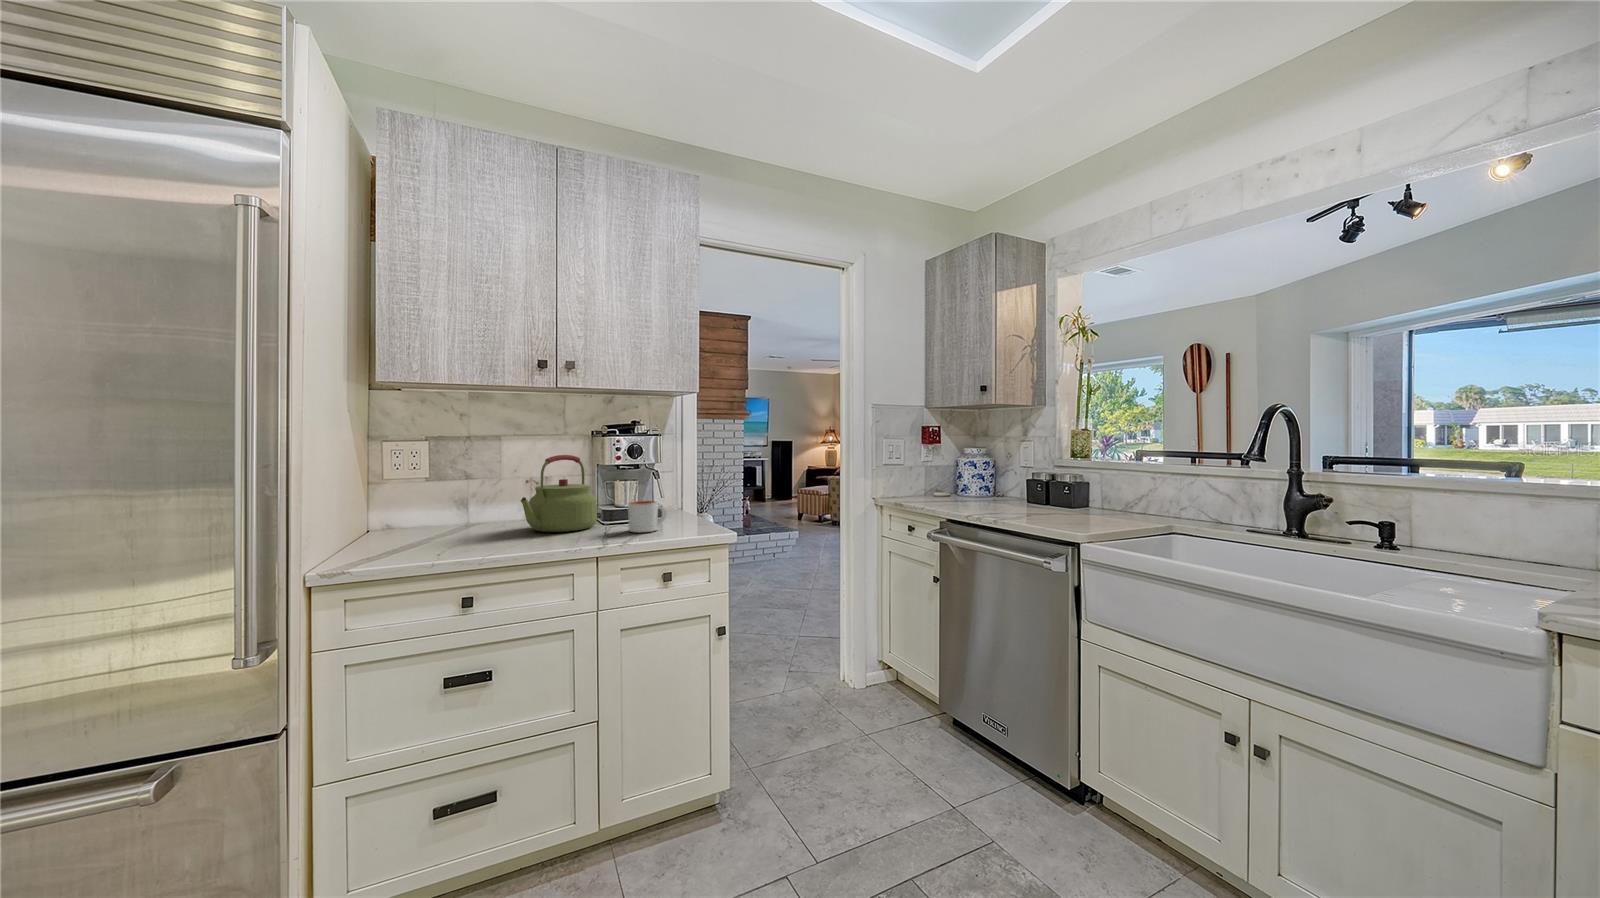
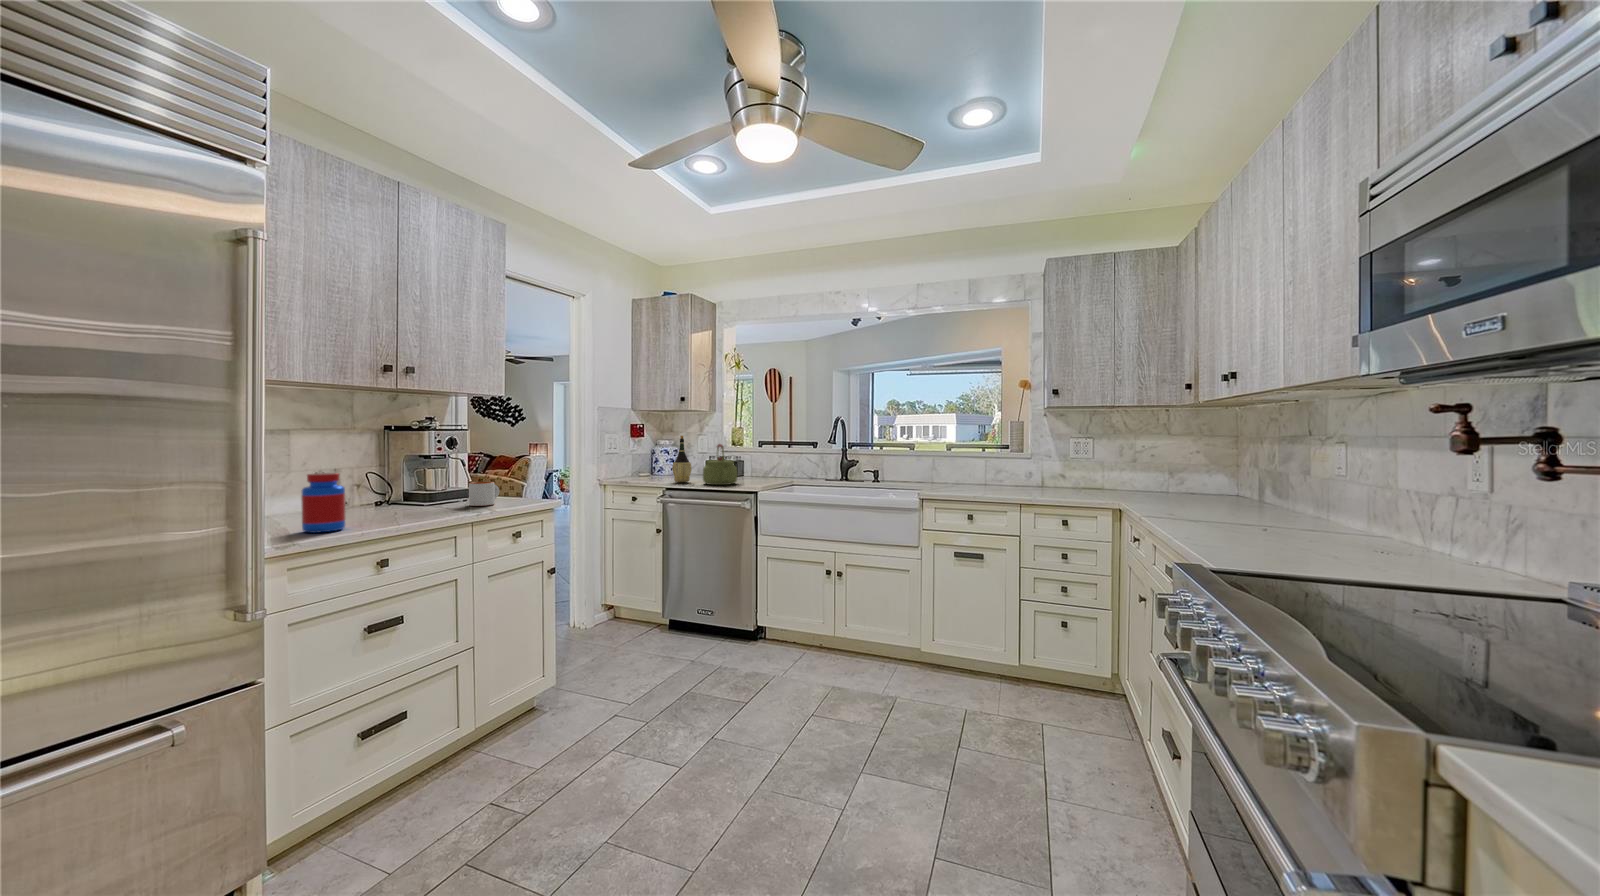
wine bottle: none [958,441,987,511] -> present [672,436,692,482]
kettle: present [521,455,597,532] -> present [703,444,737,485]
jar: none [399,487,446,557] -> present [301,473,346,533]

